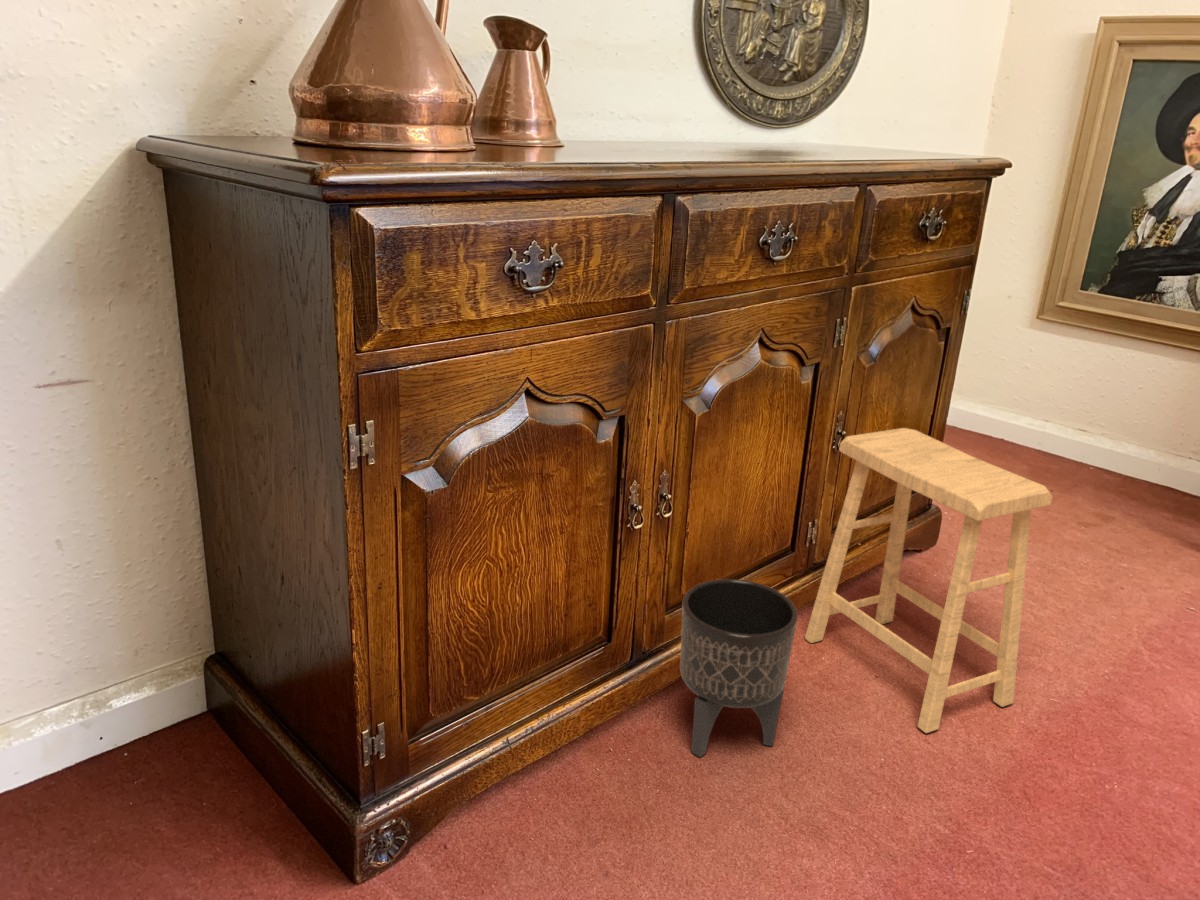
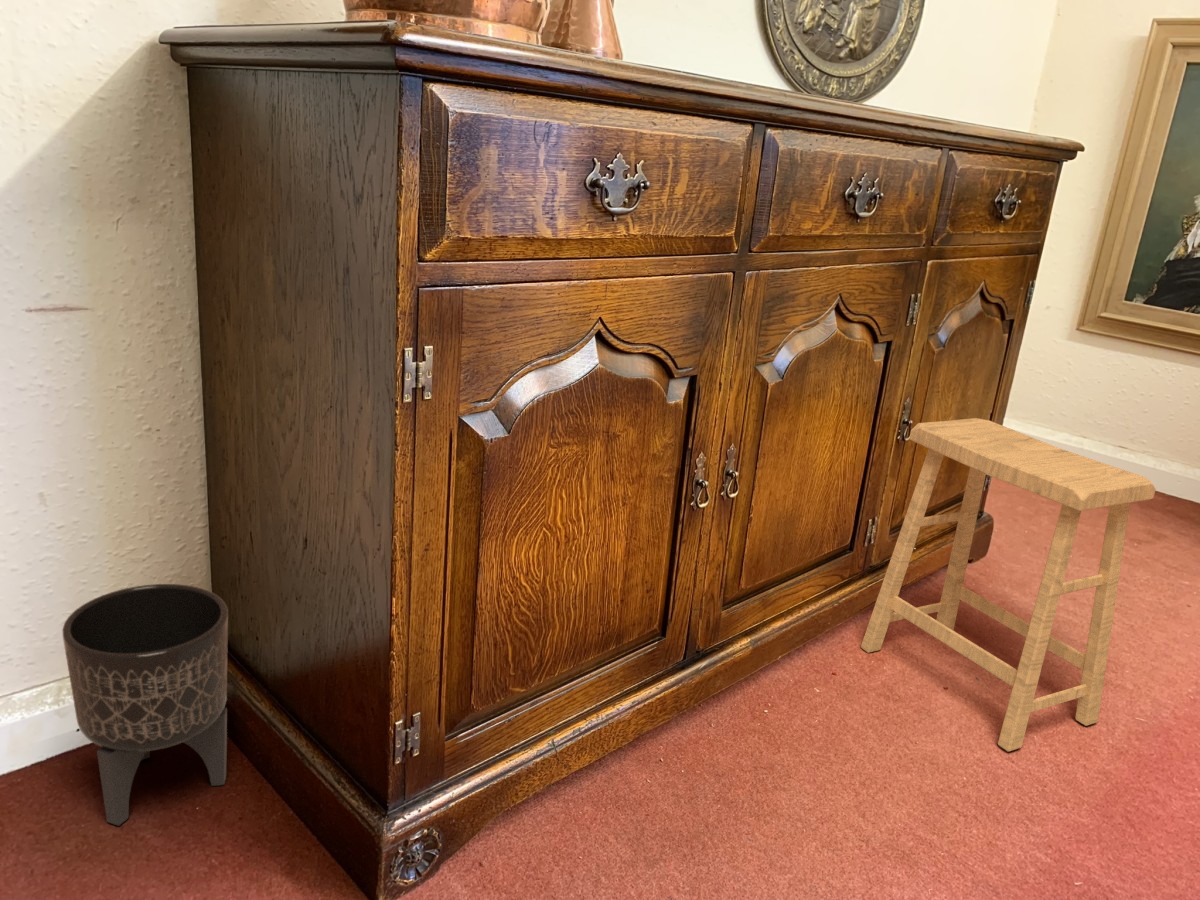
planter: present [680,579,798,757] -> present [63,584,228,825]

